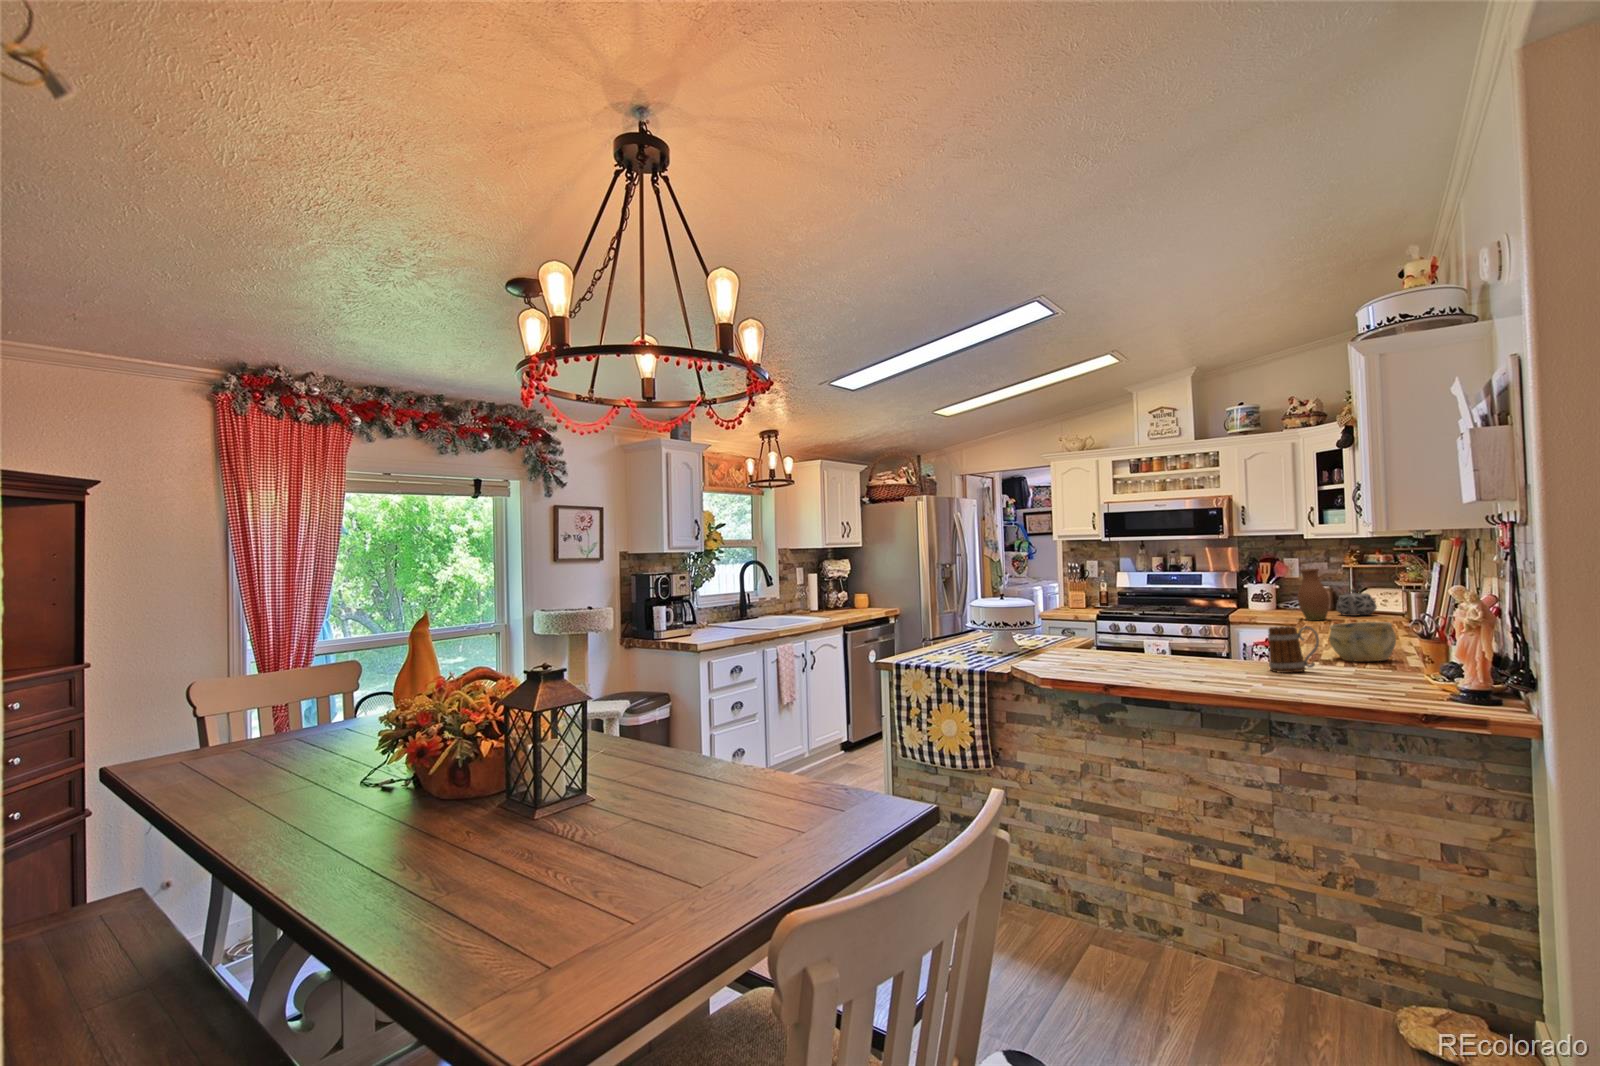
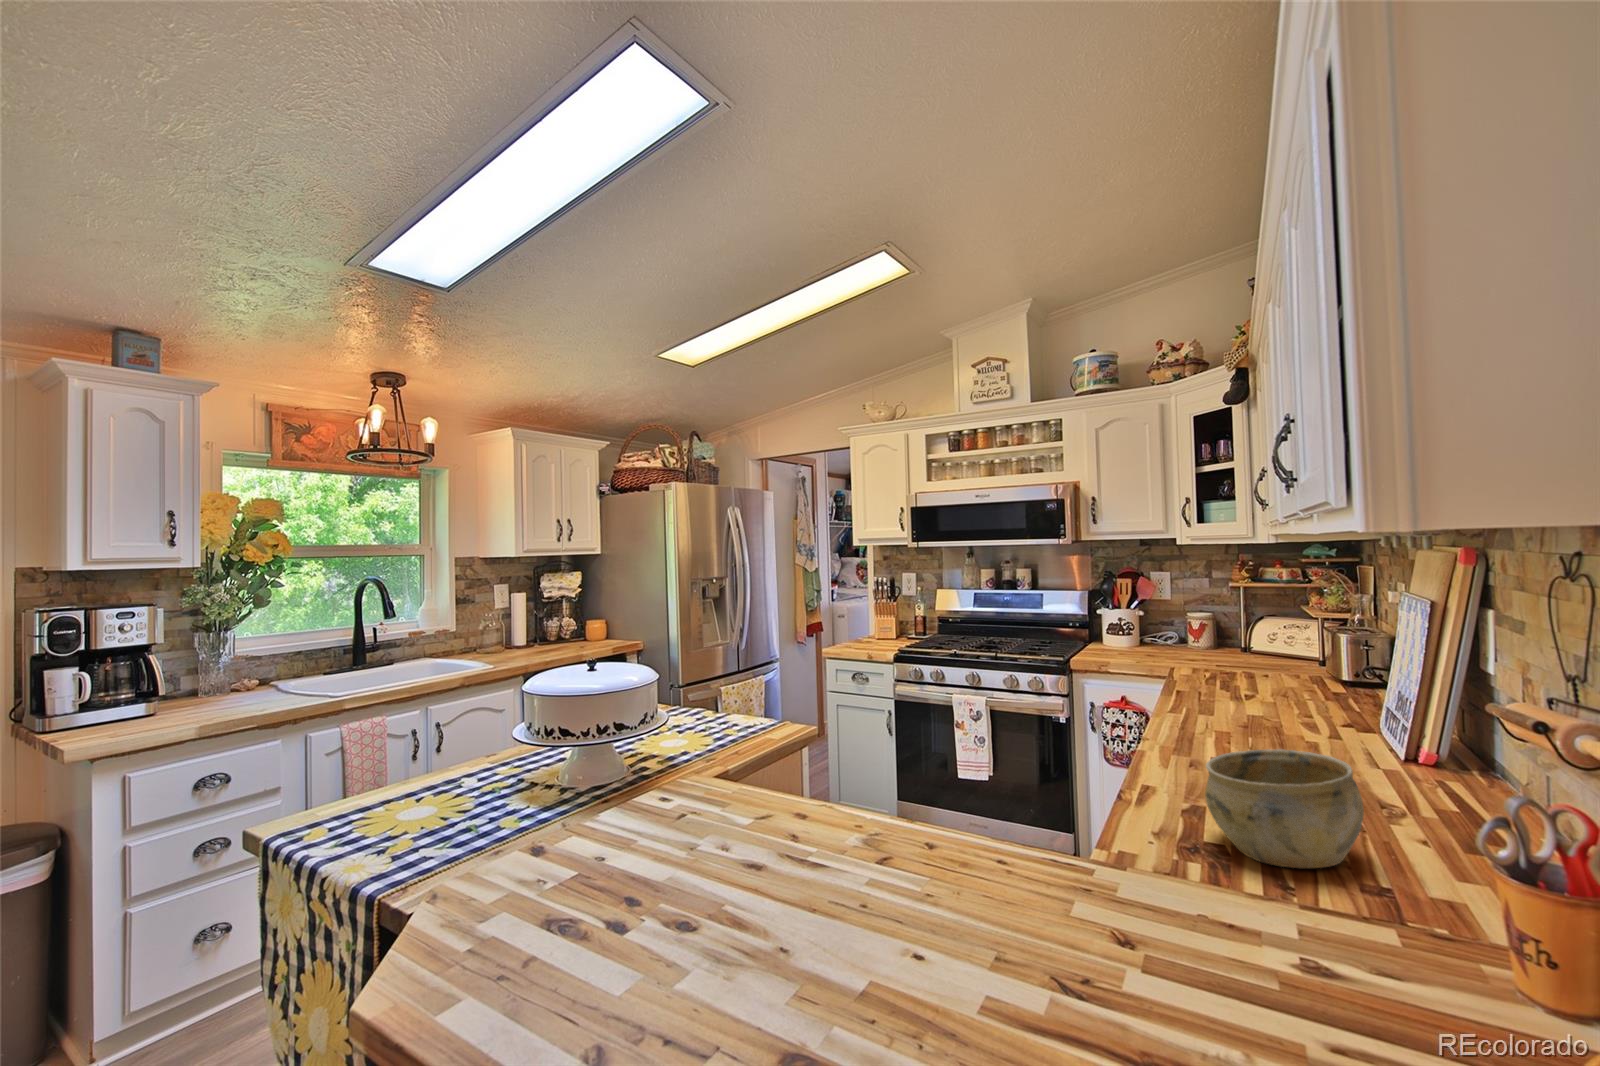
vase: present [1297,569,1330,621] -> none [1164,592,1212,674]
teapot: present [1336,589,1377,616] -> none [1221,620,1280,661]
mug: present [1268,626,1319,673] -> none [1044,800,1175,954]

